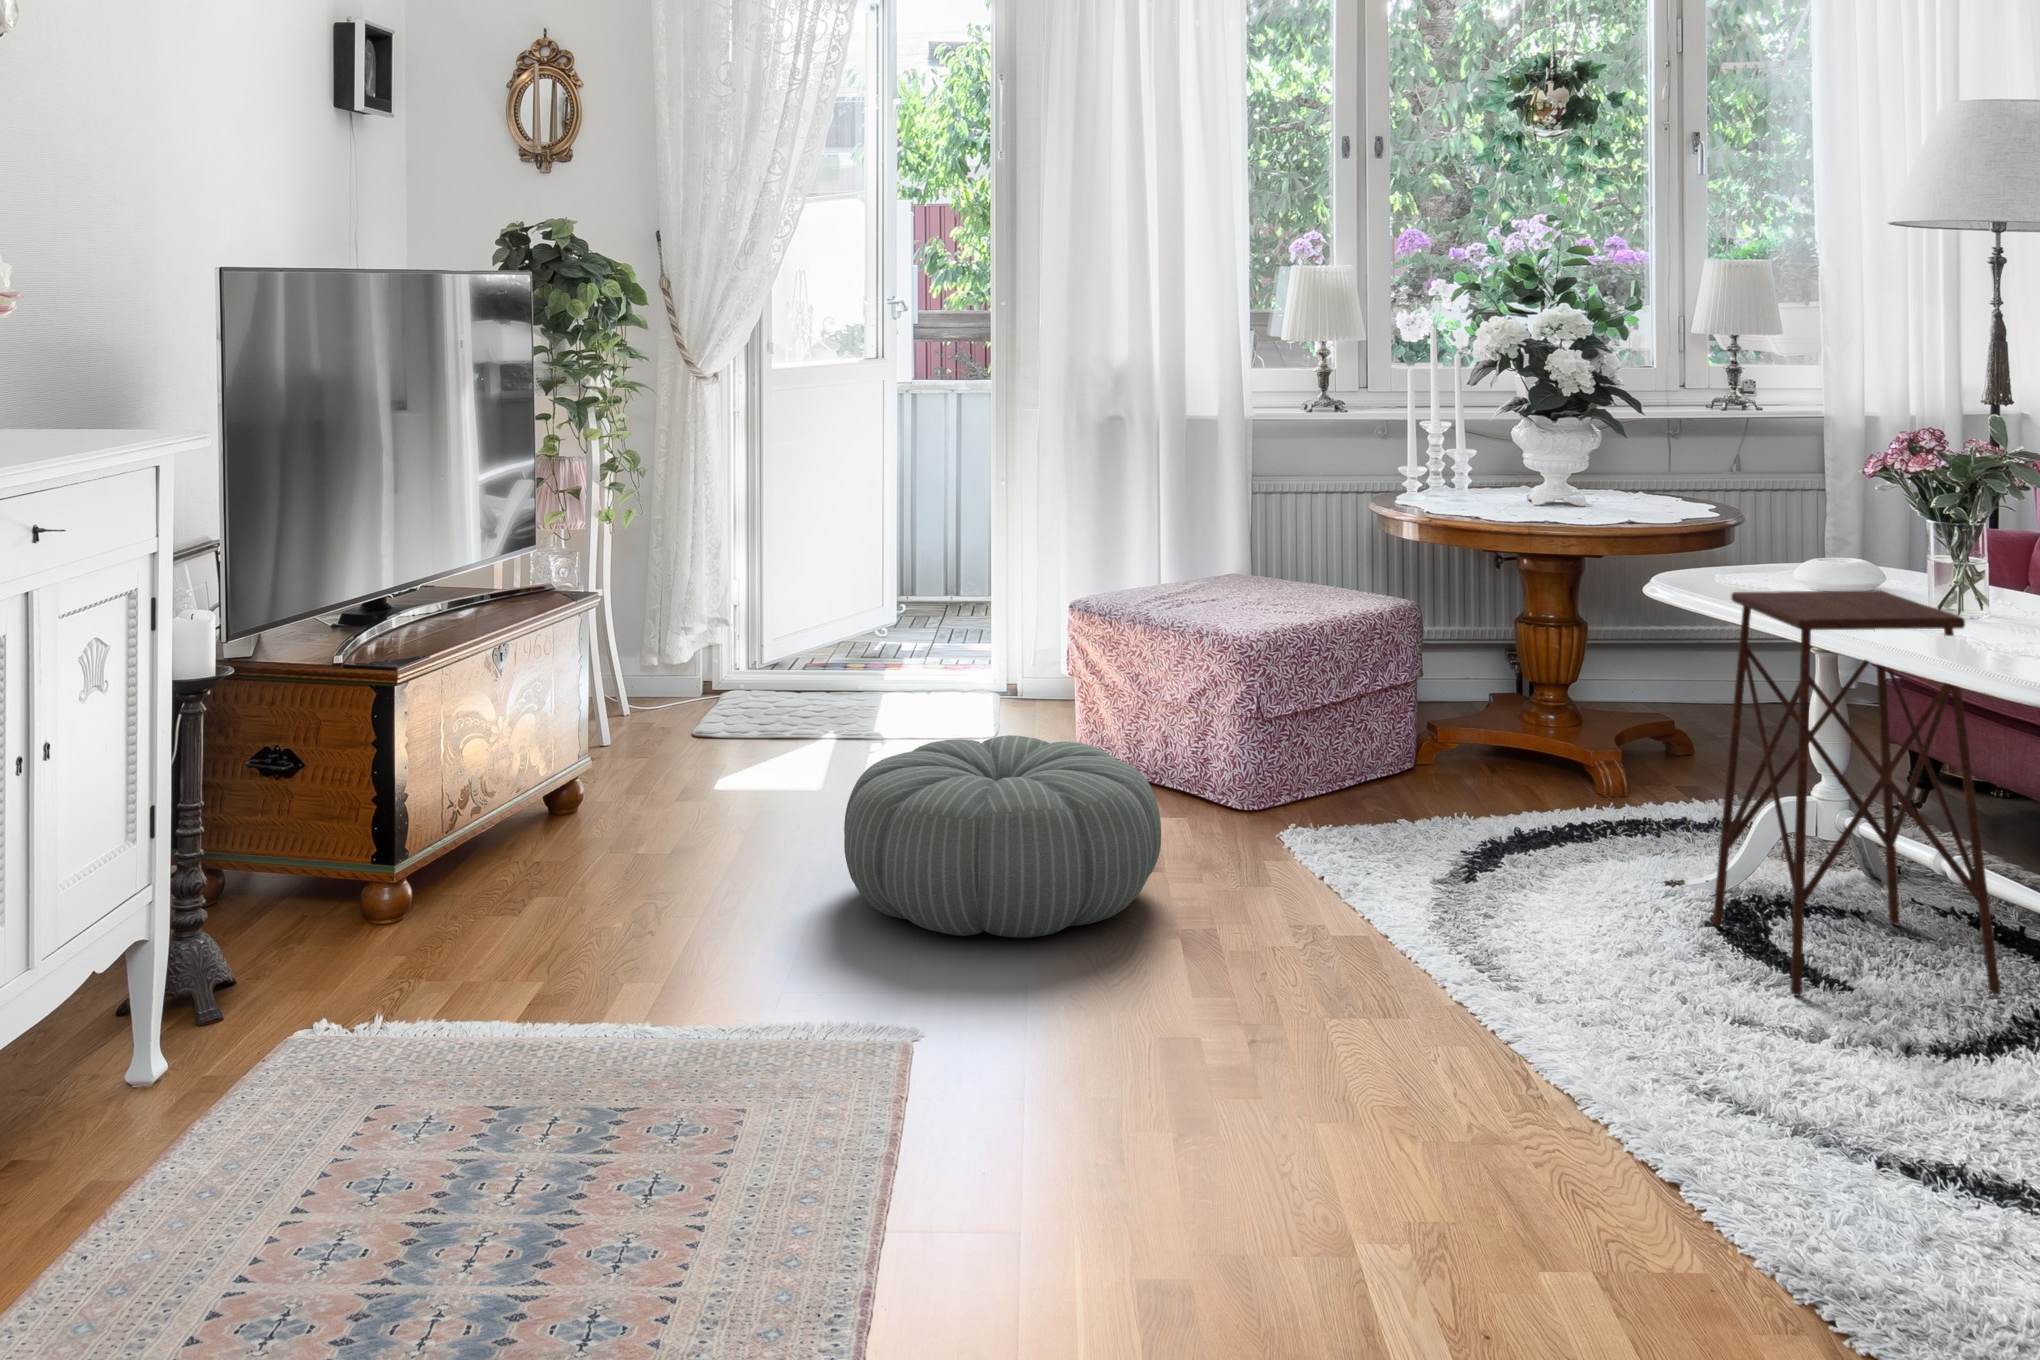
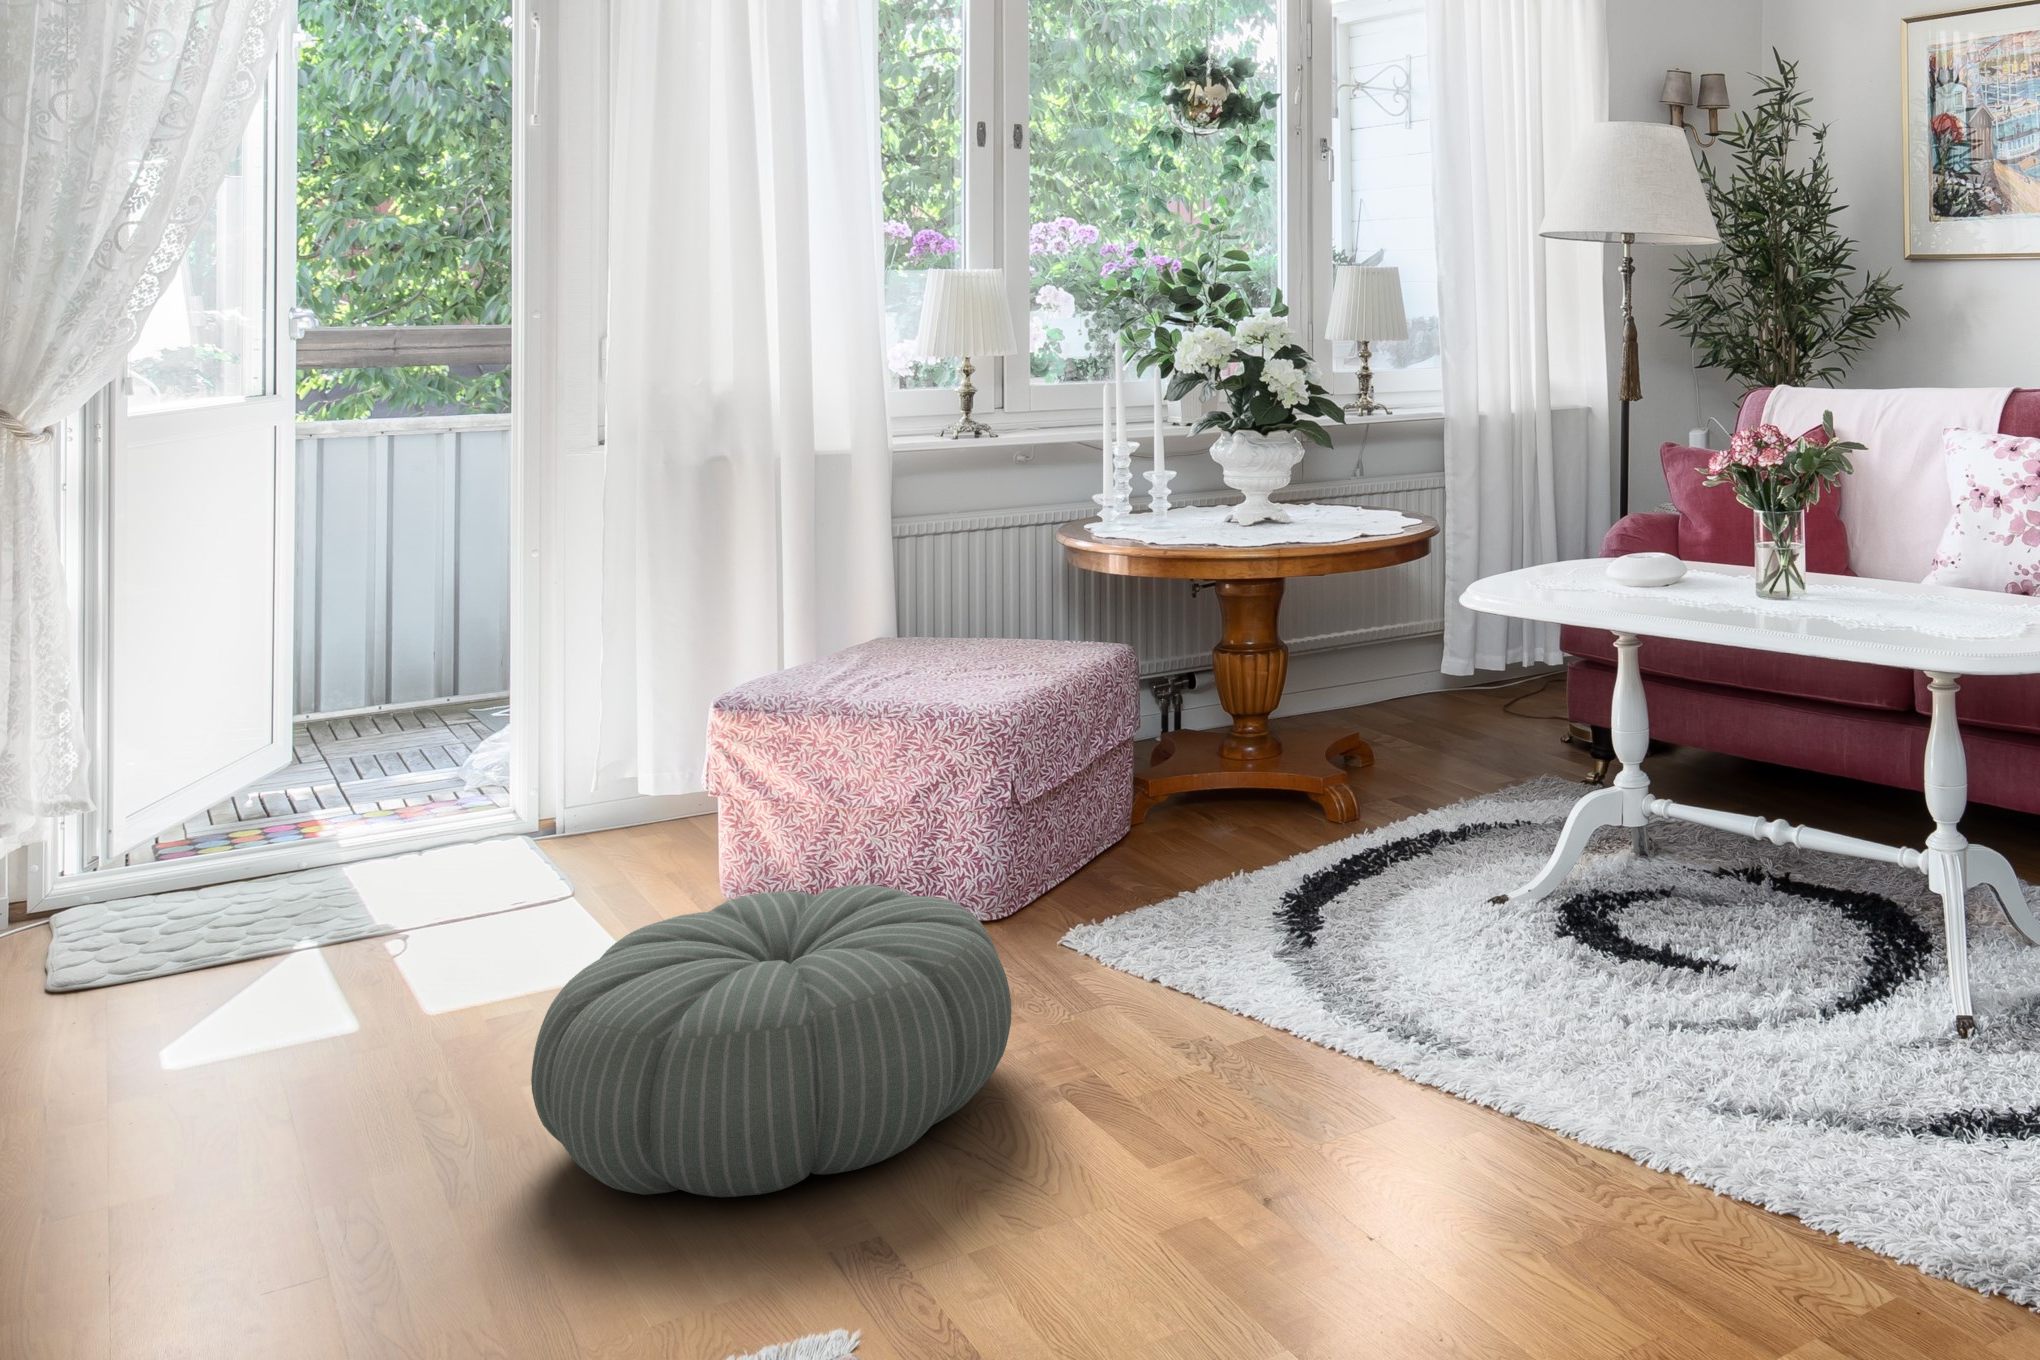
side table: present [1712,590,2001,996] -> none [1562,578,1827,986]

